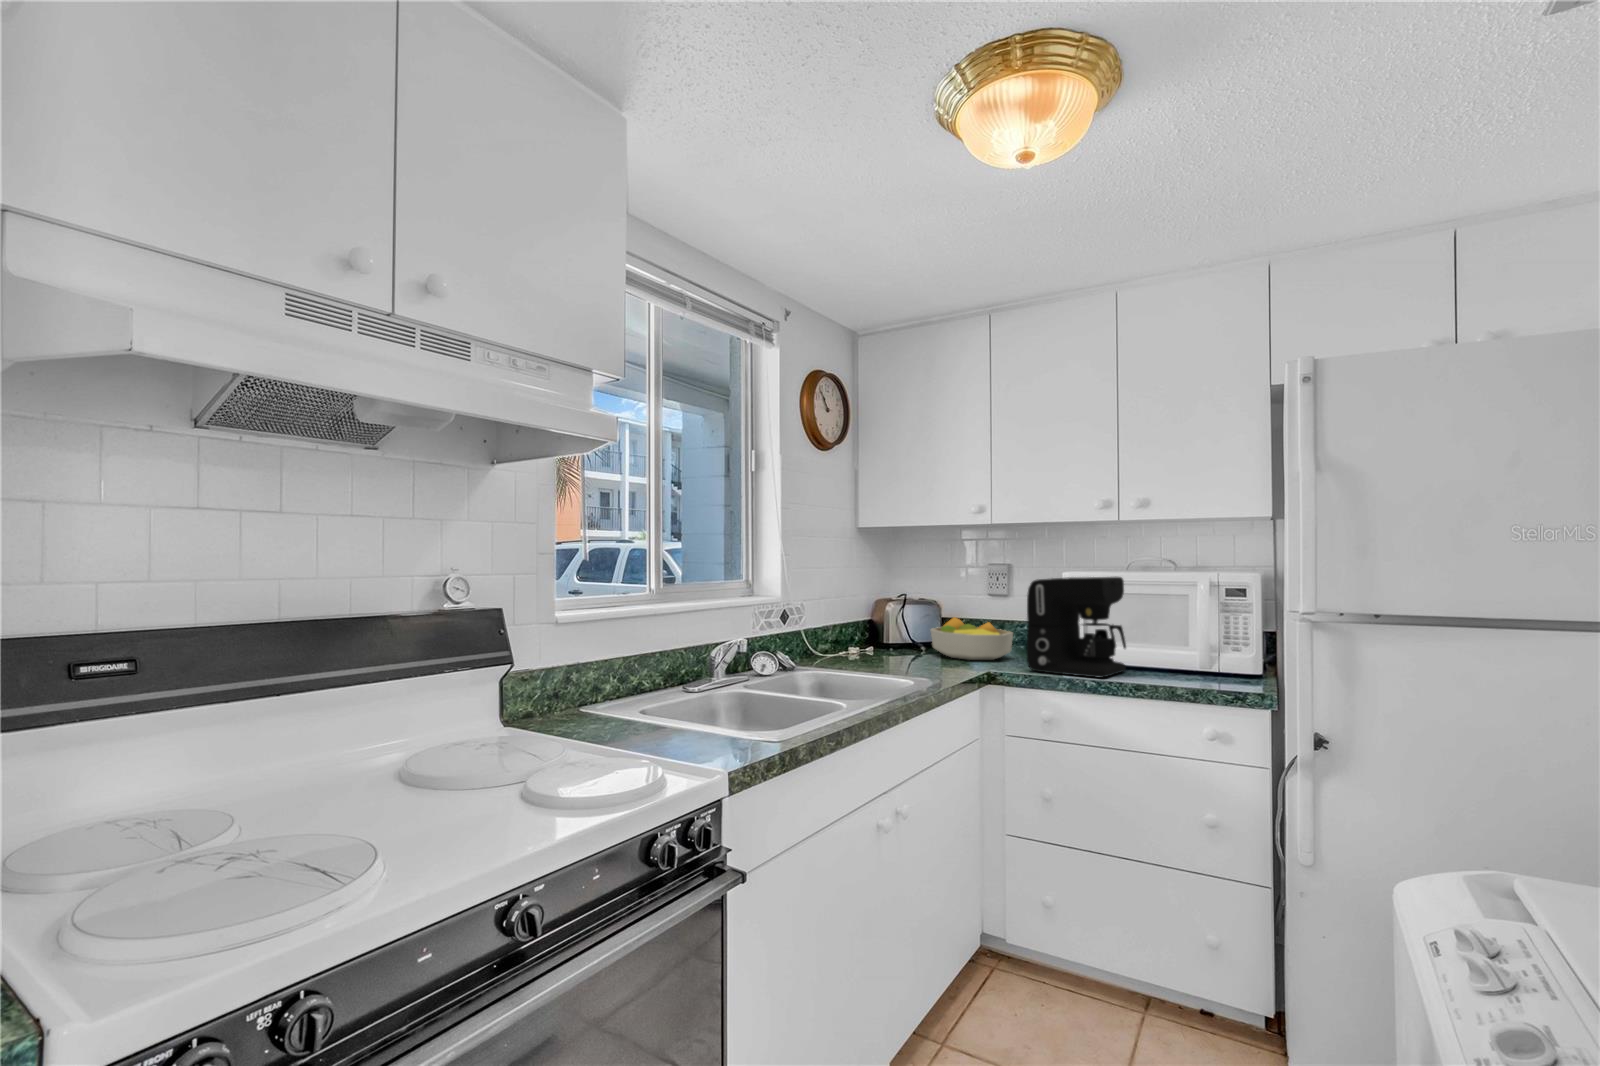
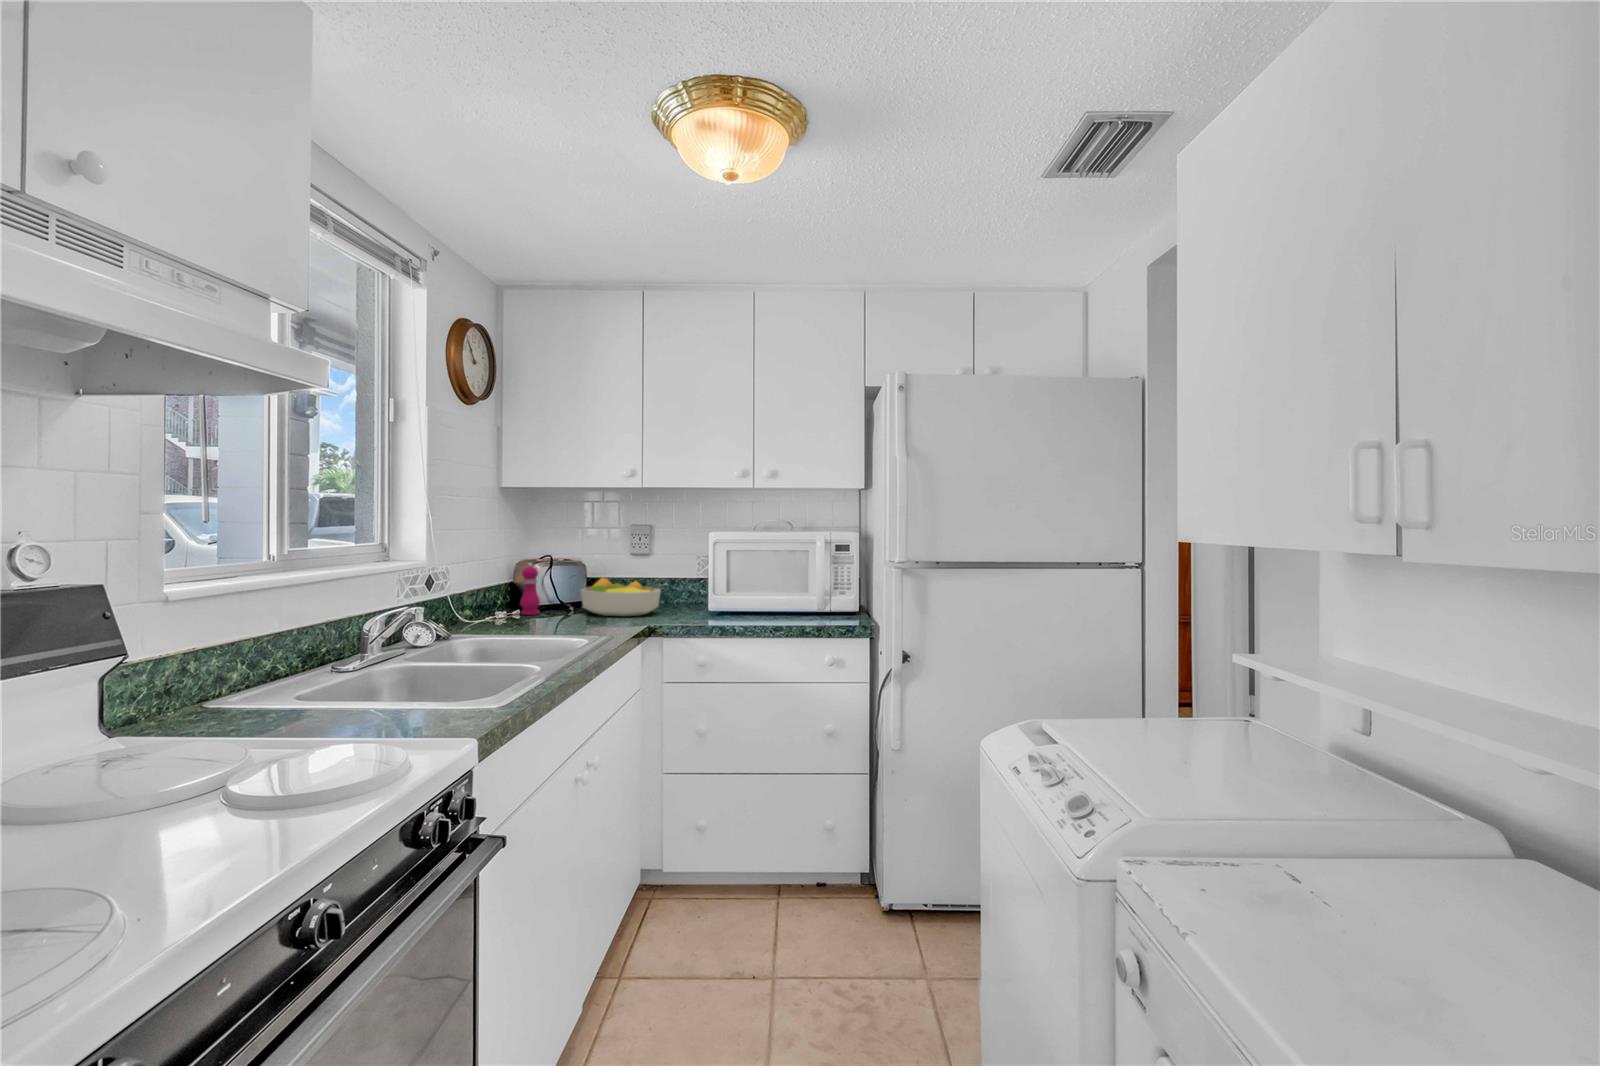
coffee maker: present [1027,577,1126,678] -> none [682,537,764,623]
pepper mill: none [874,600,893,652] -> present [520,563,540,615]

